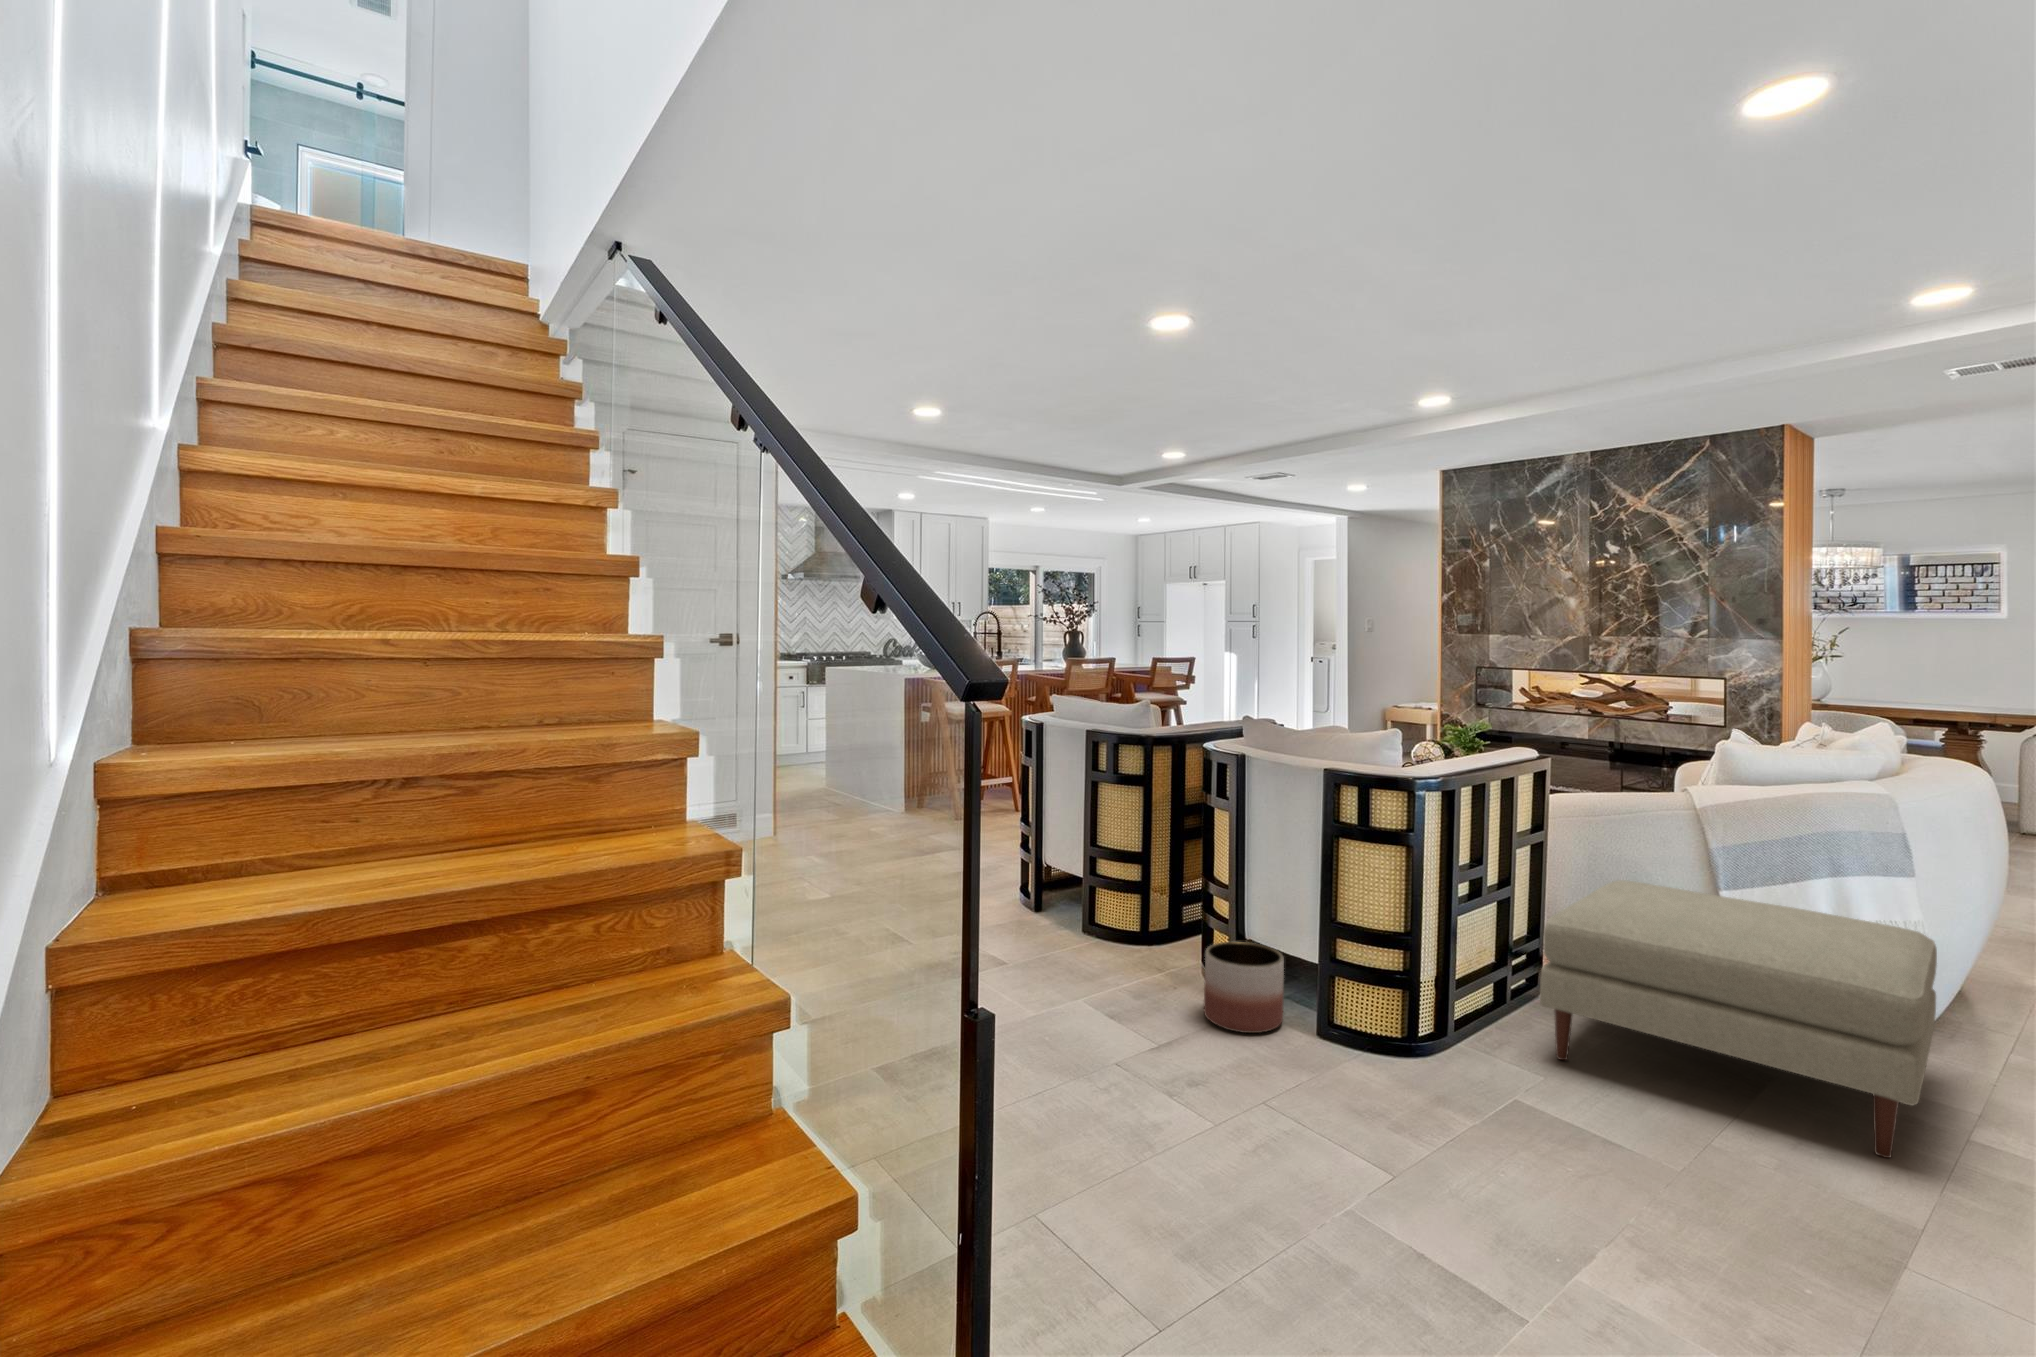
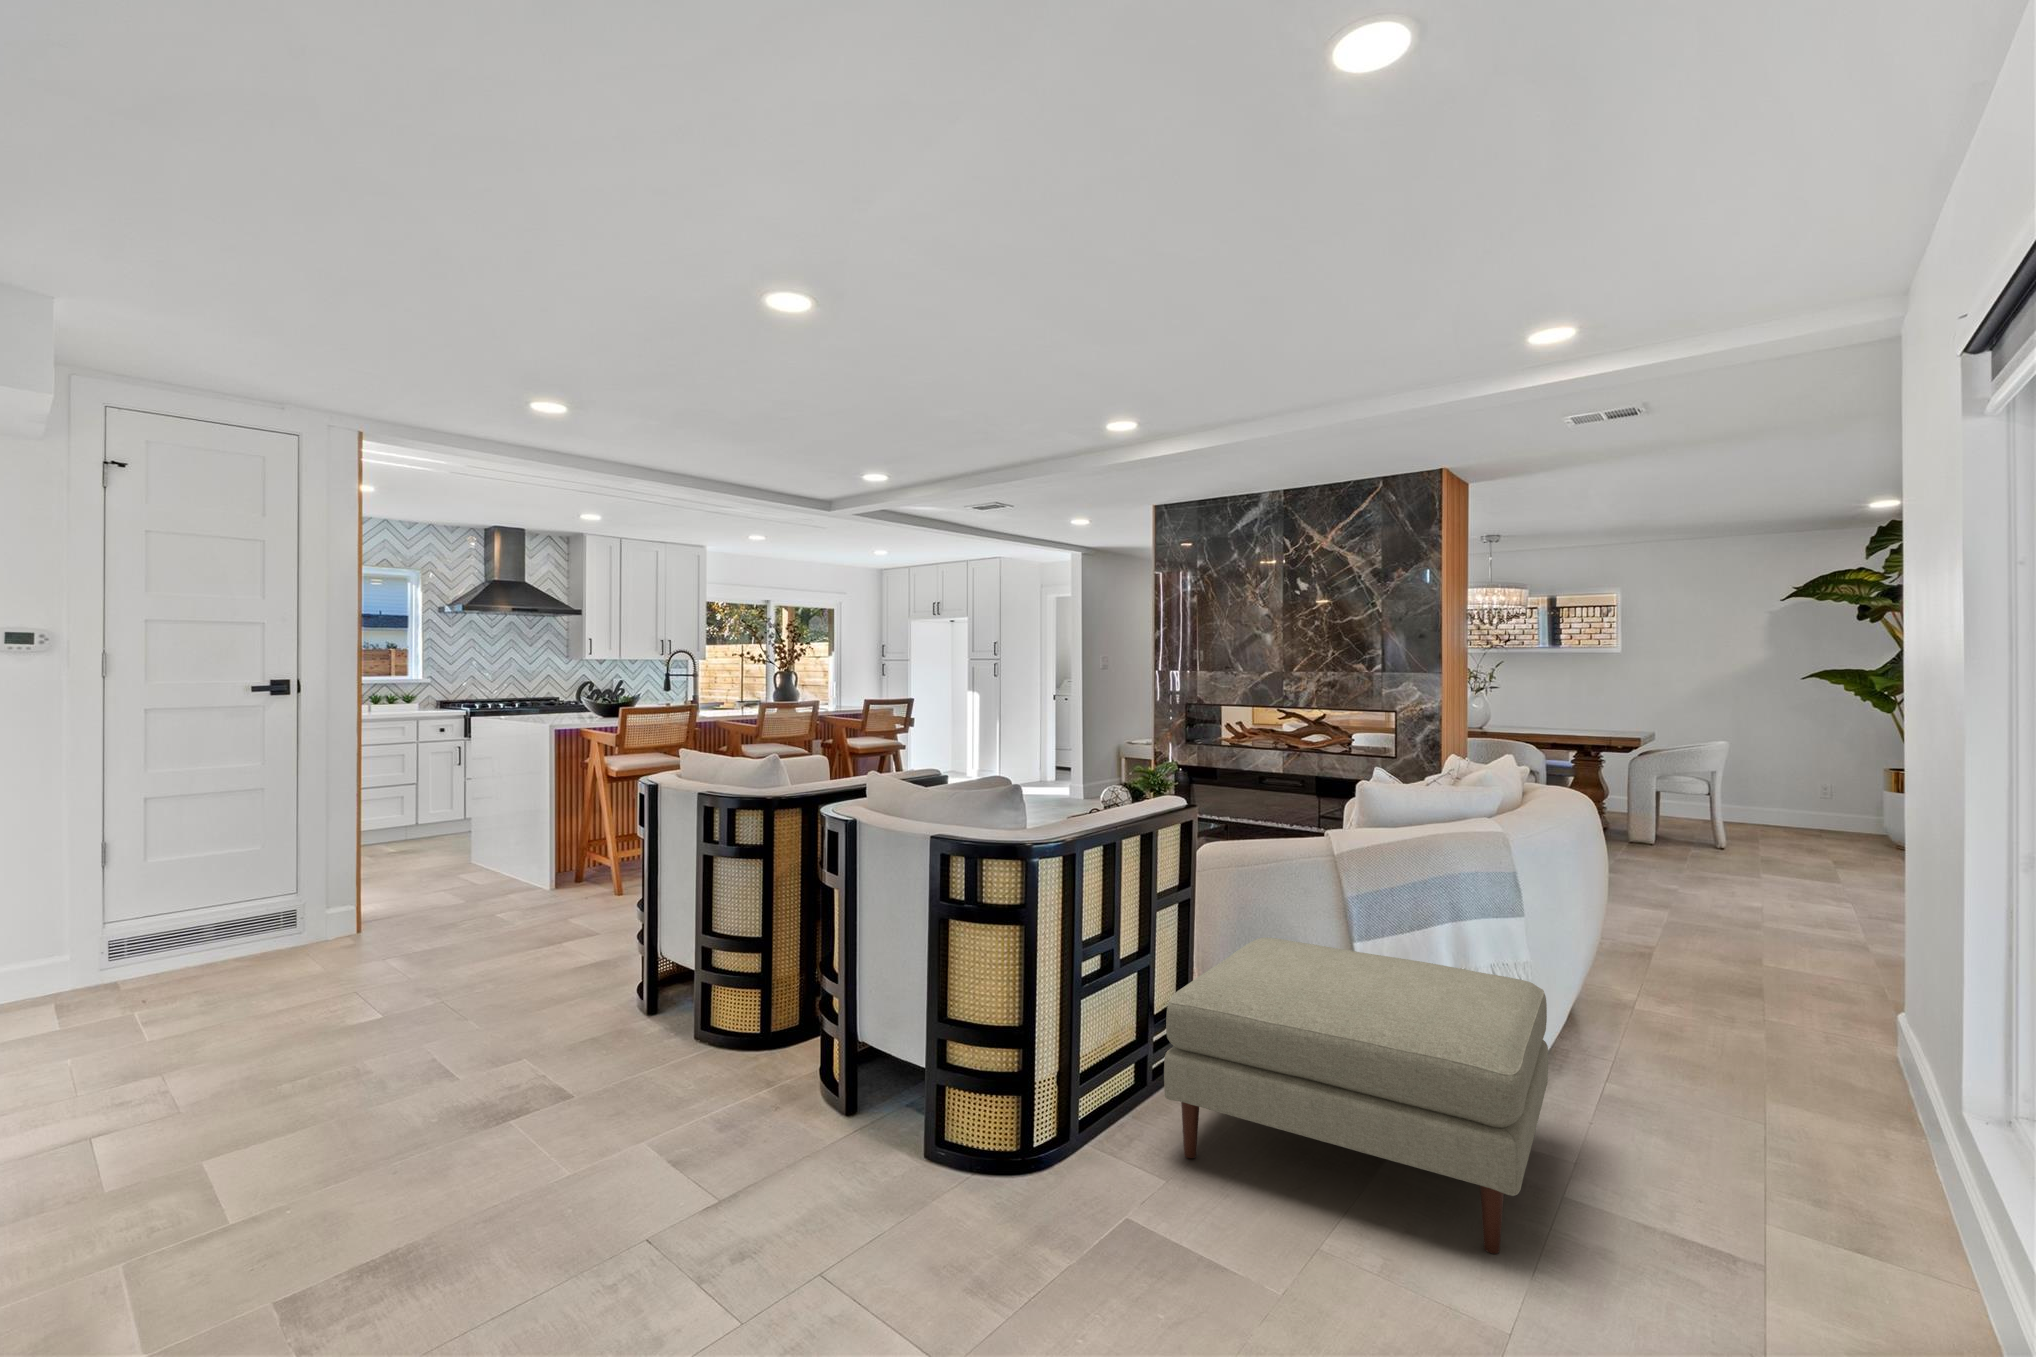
planter: present [1204,942,1284,1033] -> none [794,1043,889,1162]

